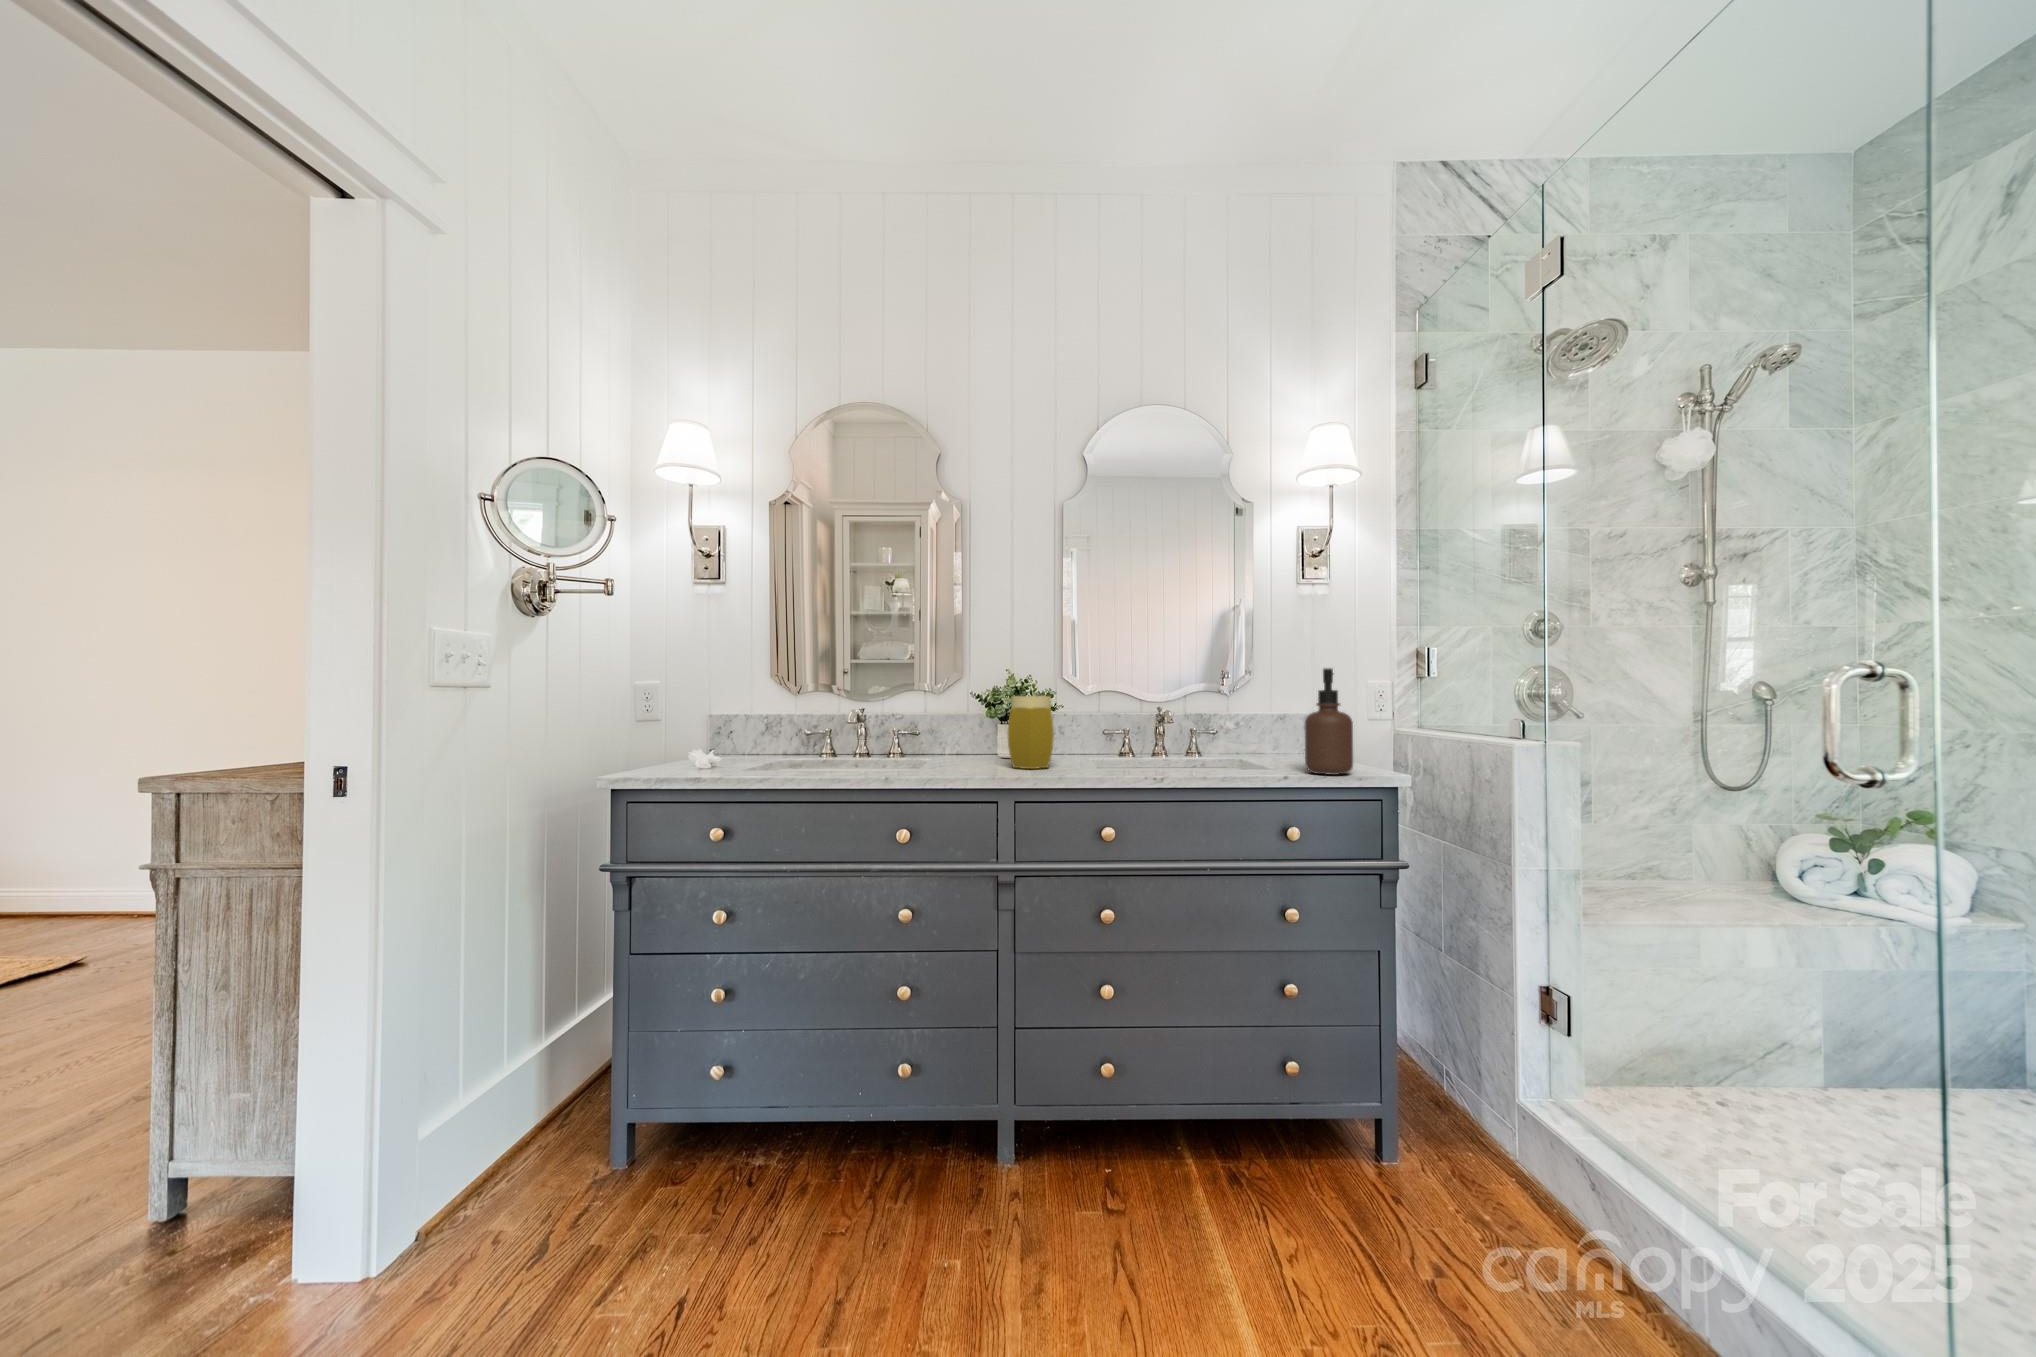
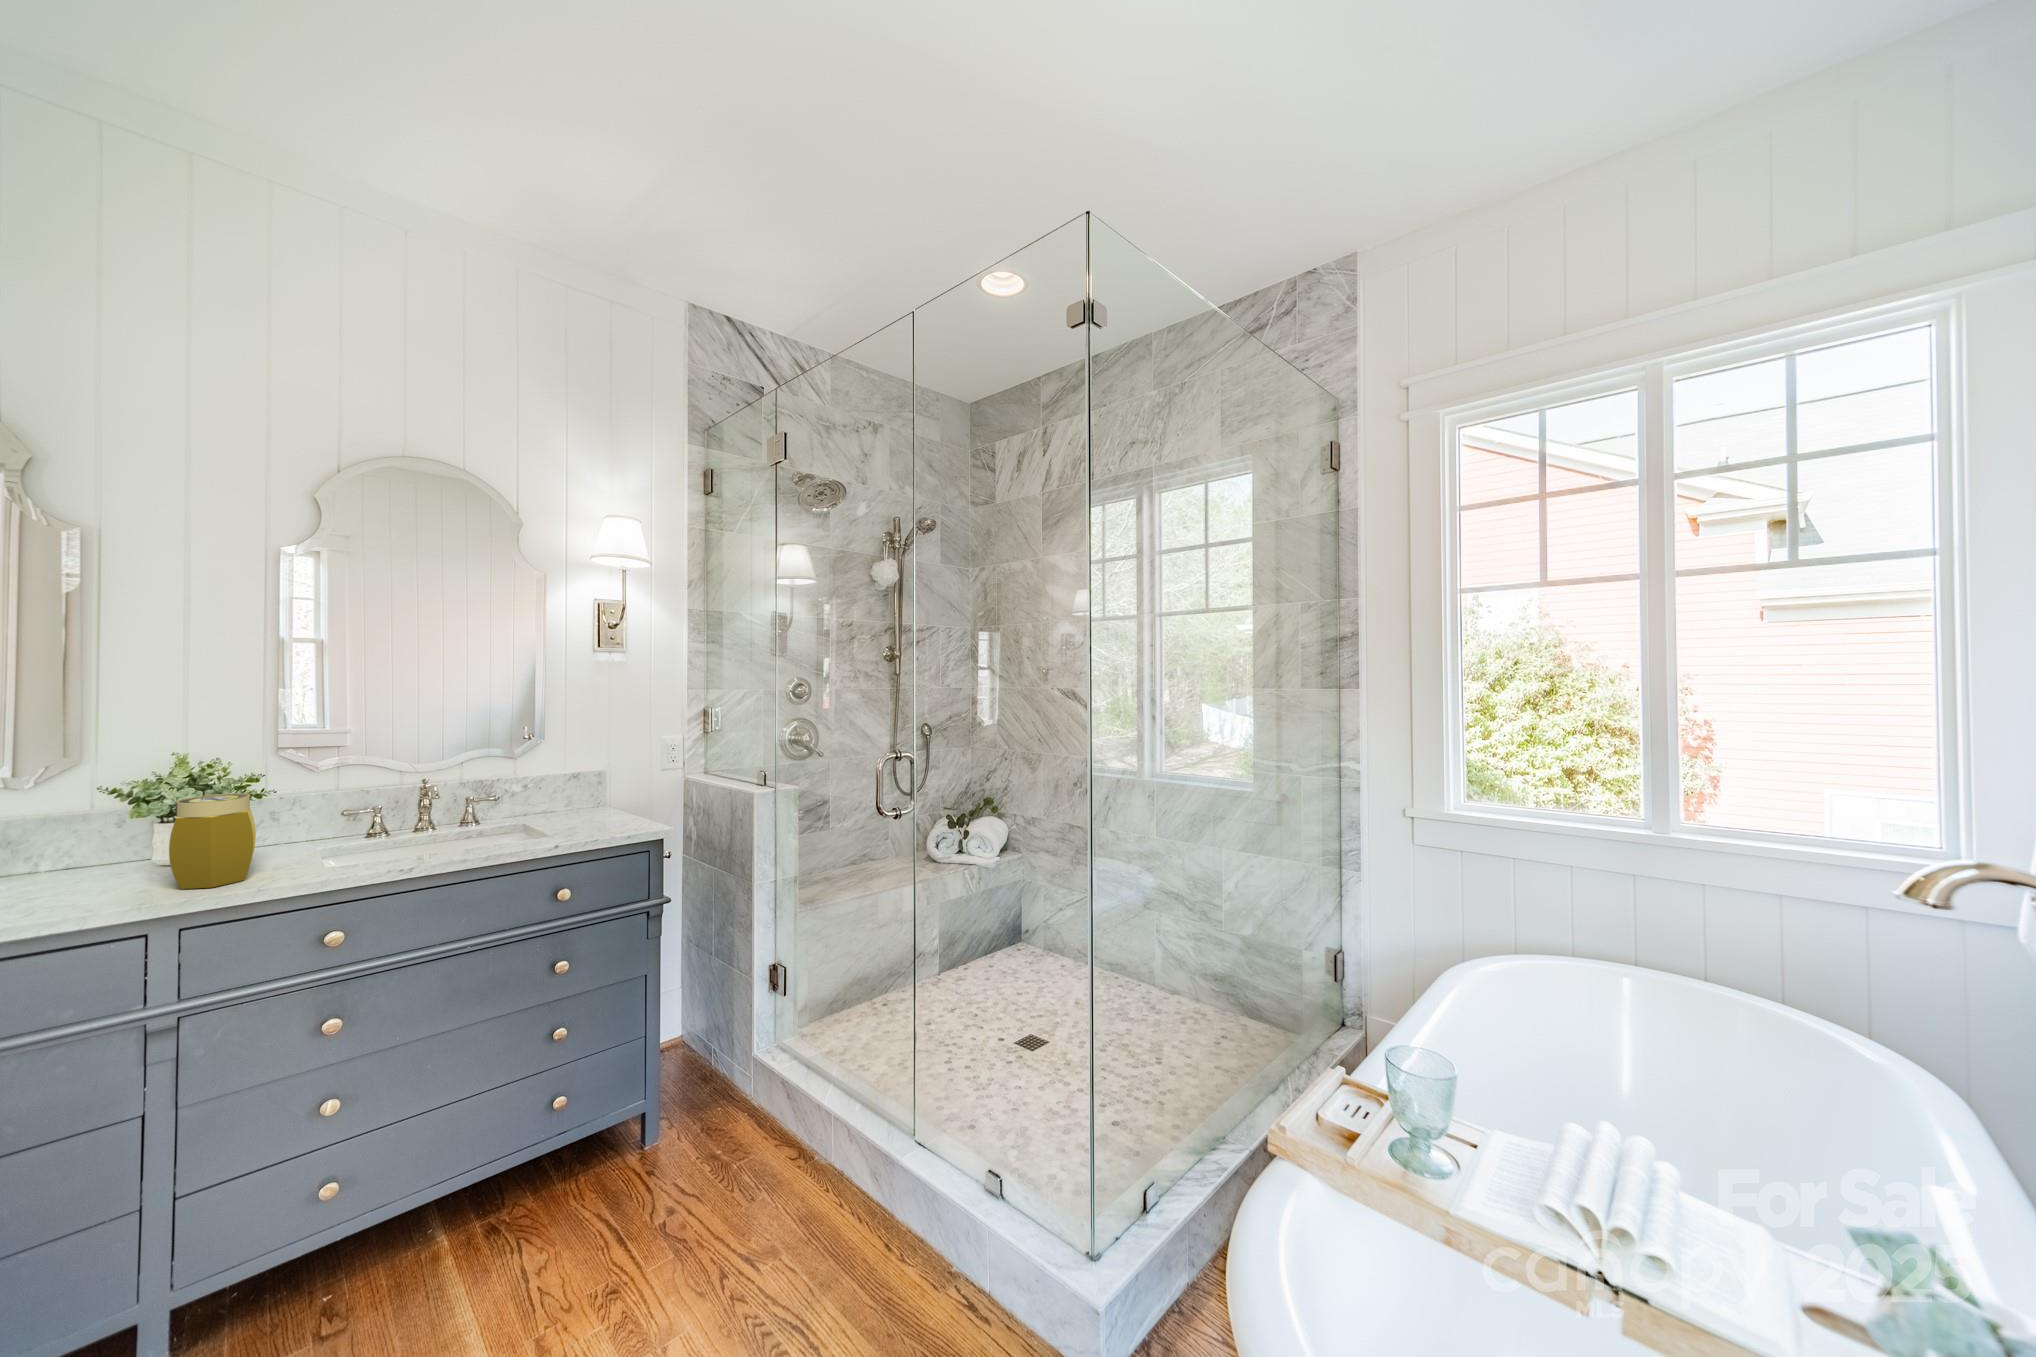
soap dispenser: present [1305,668,1353,775] -> none [583,747,628,840]

